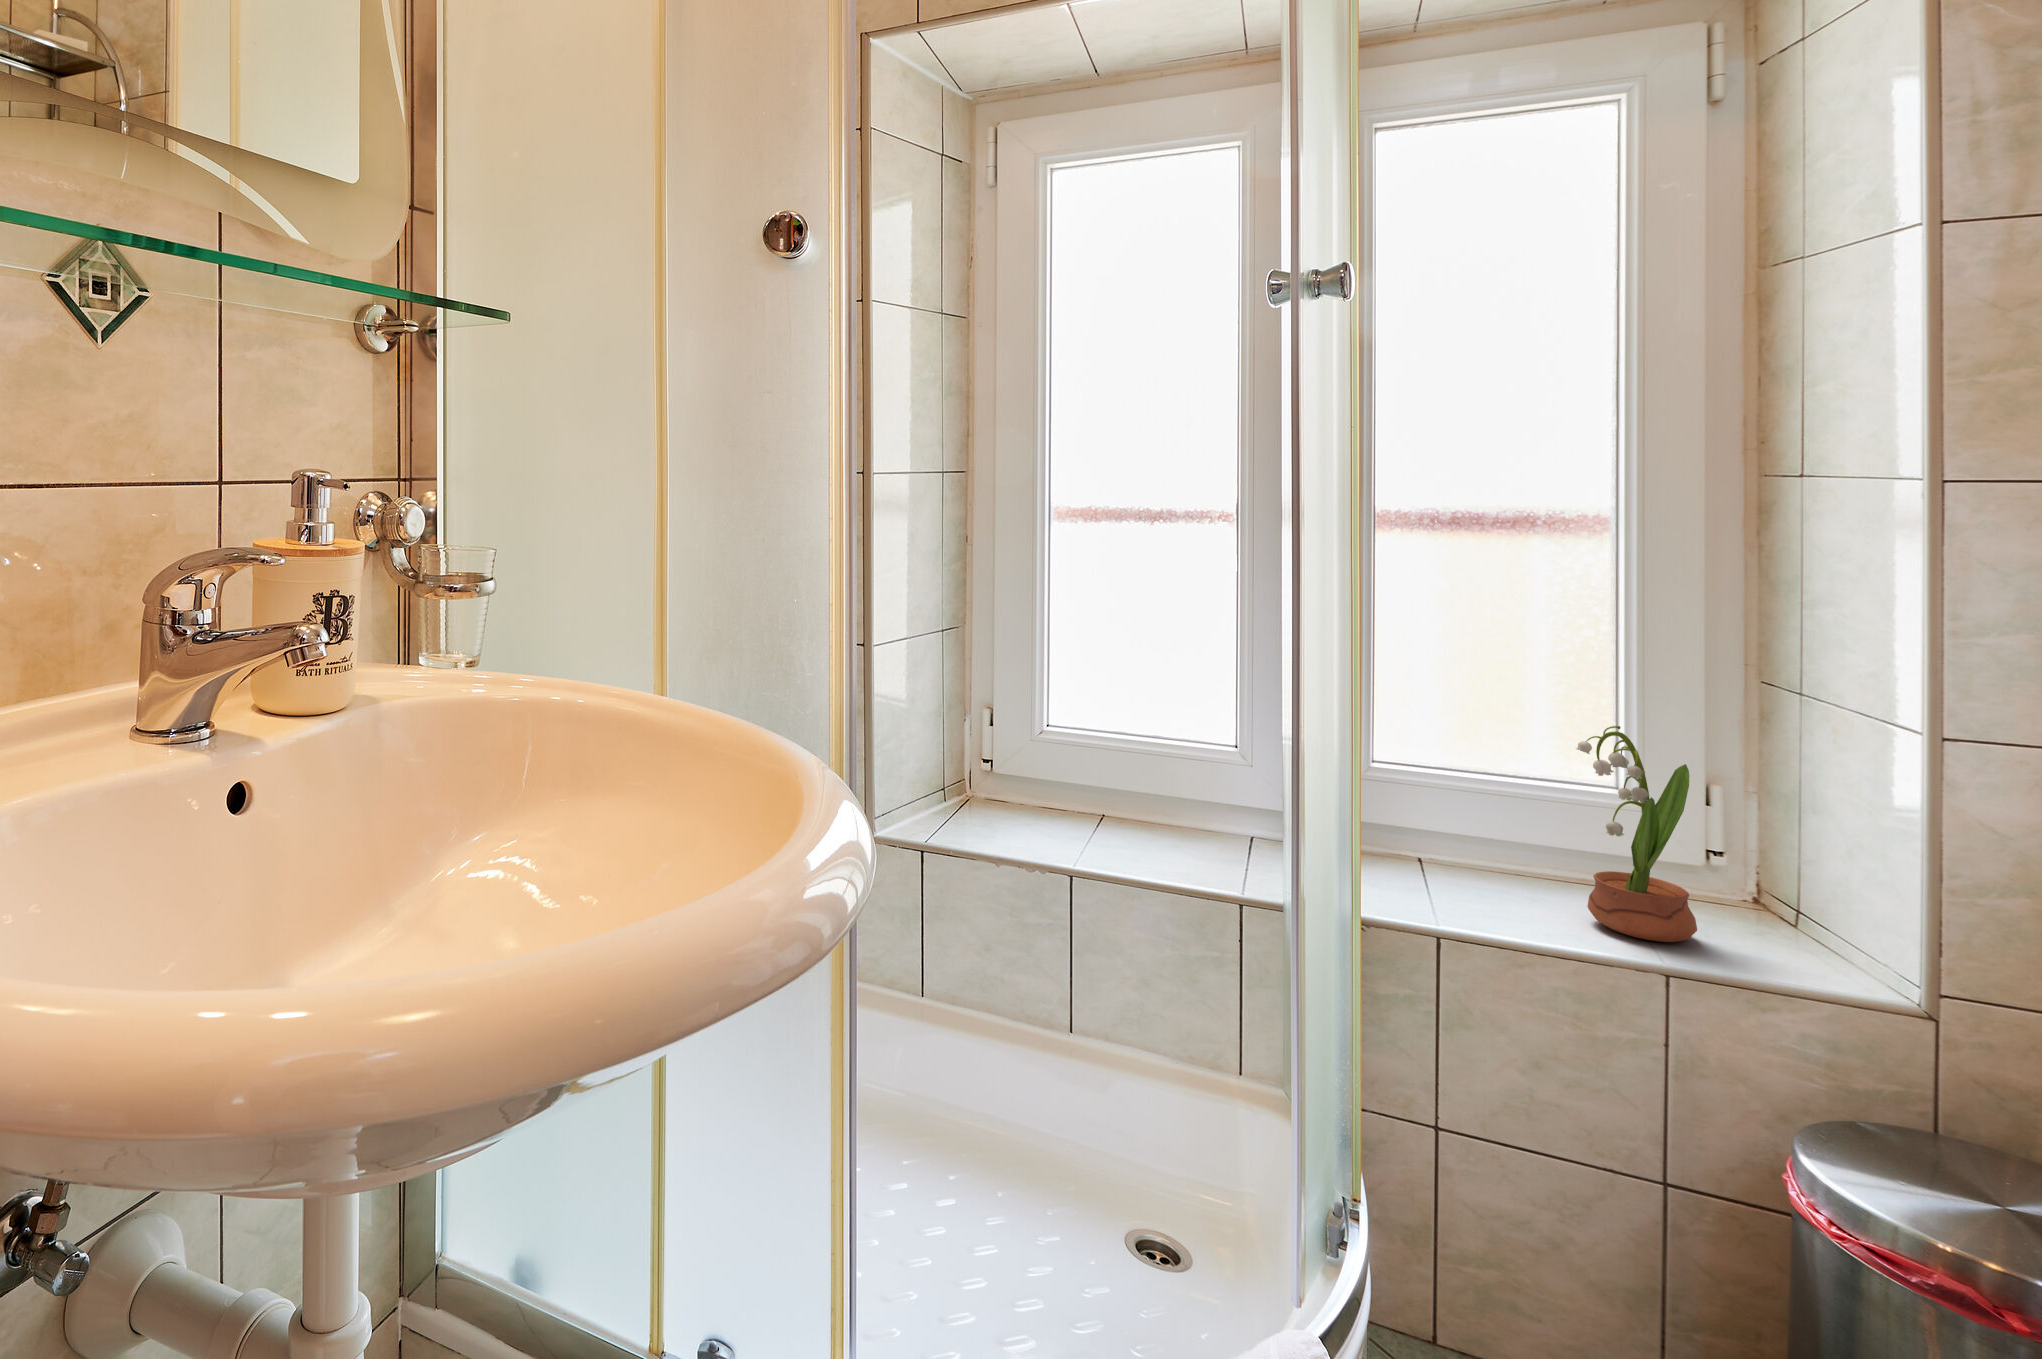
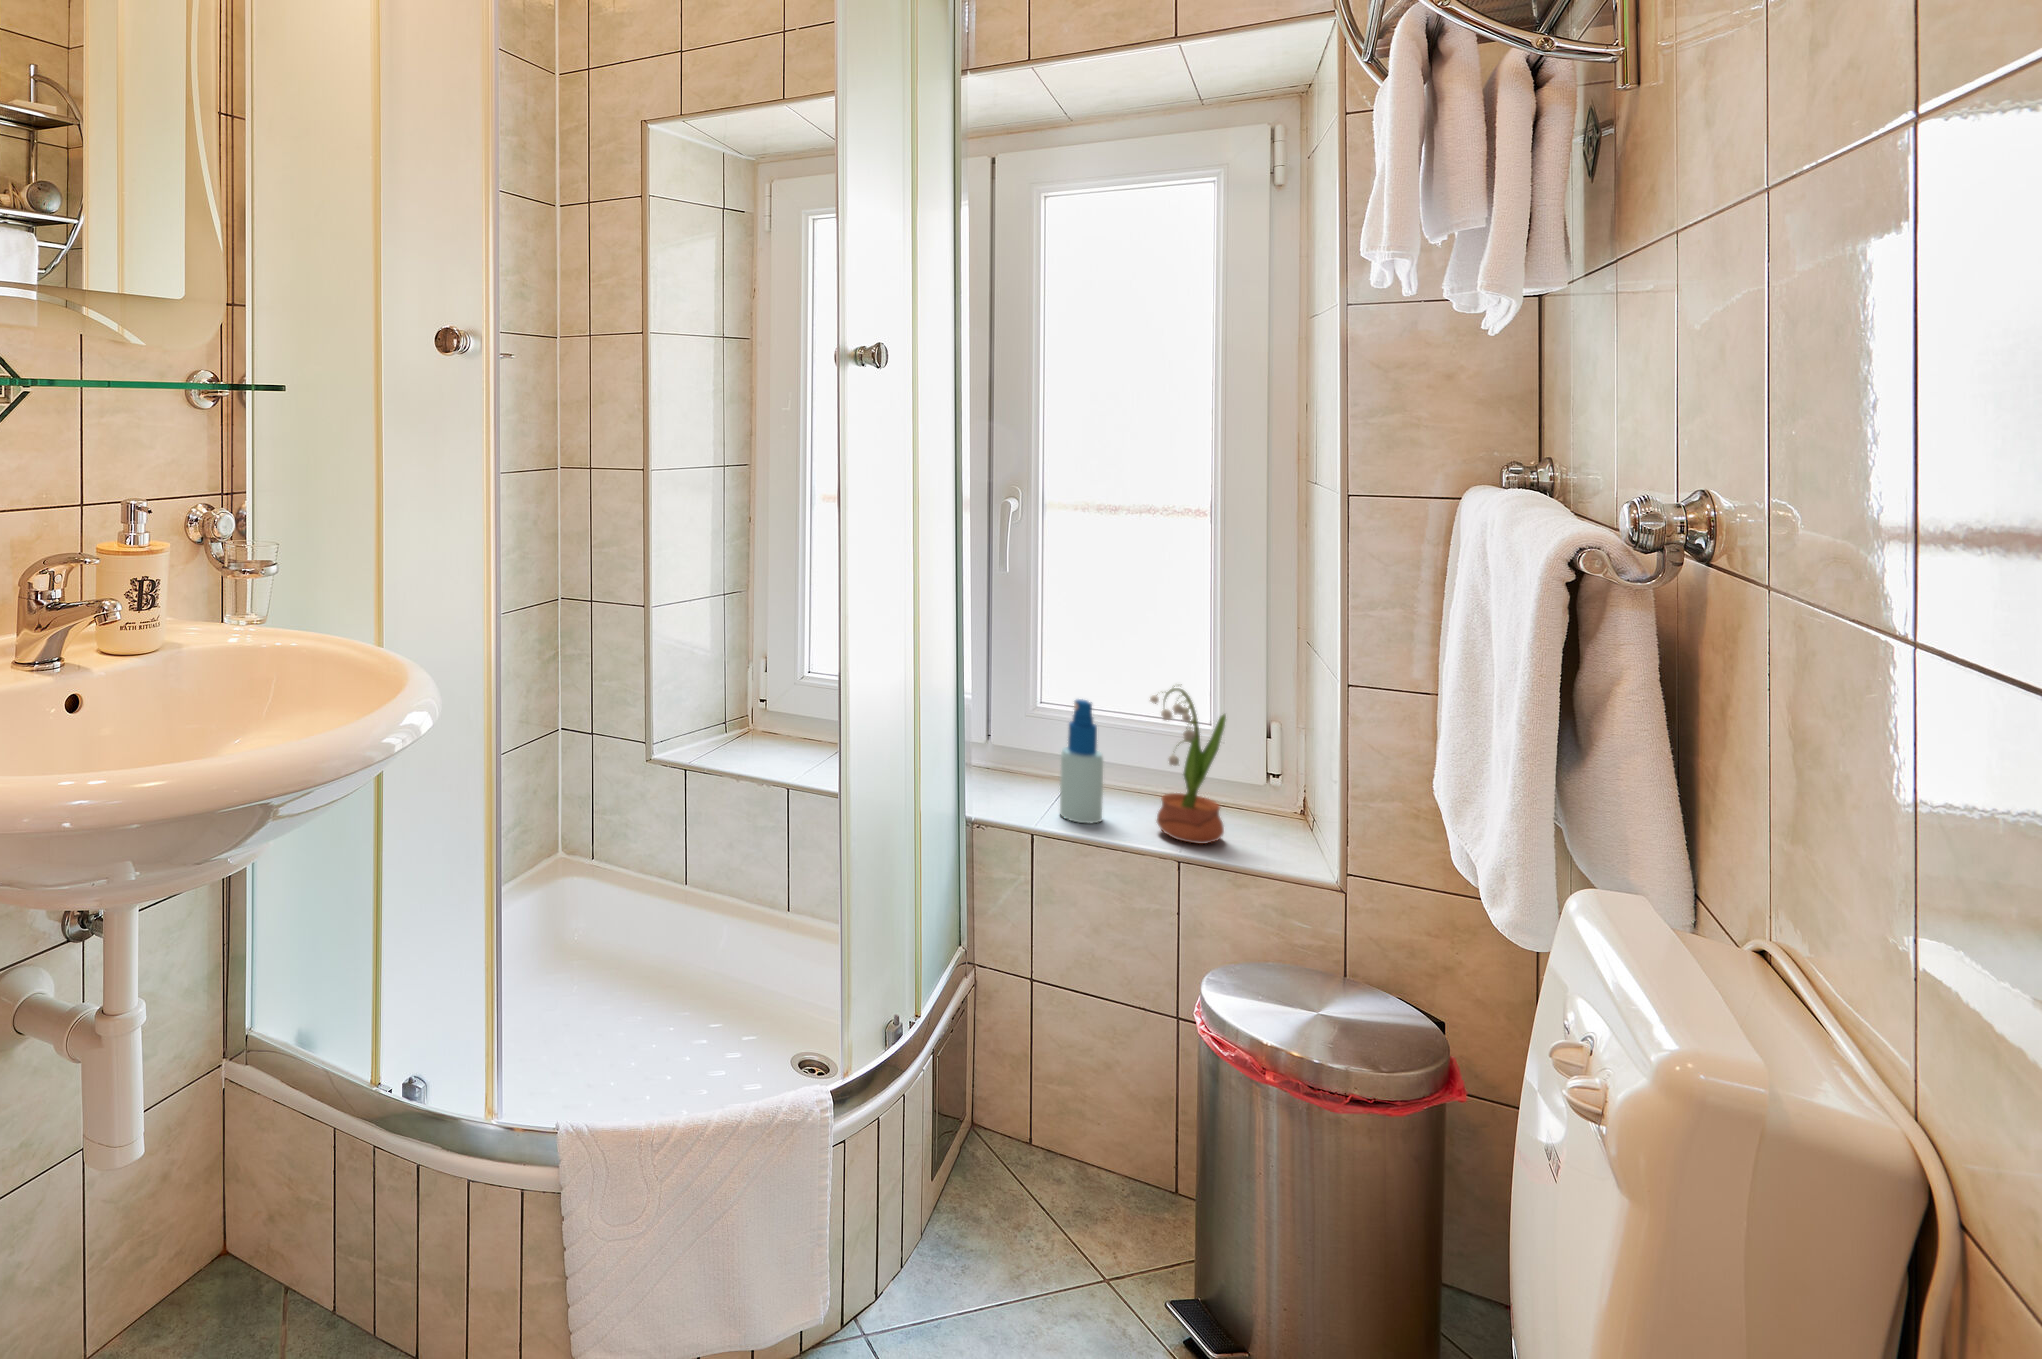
spray bottle: none [1436,747,1502,913] -> present [1060,699,1103,823]

